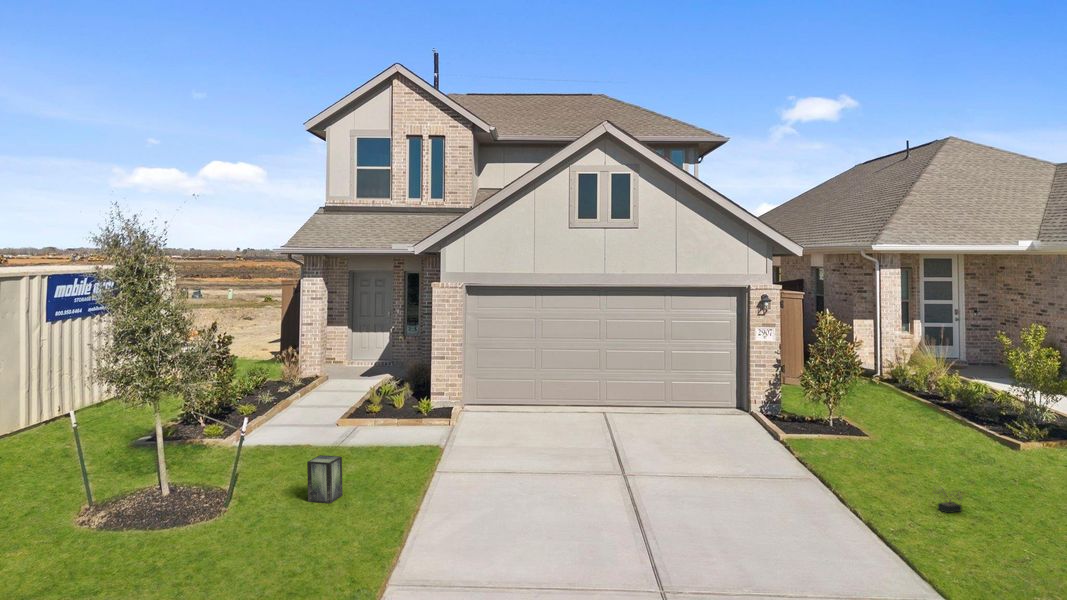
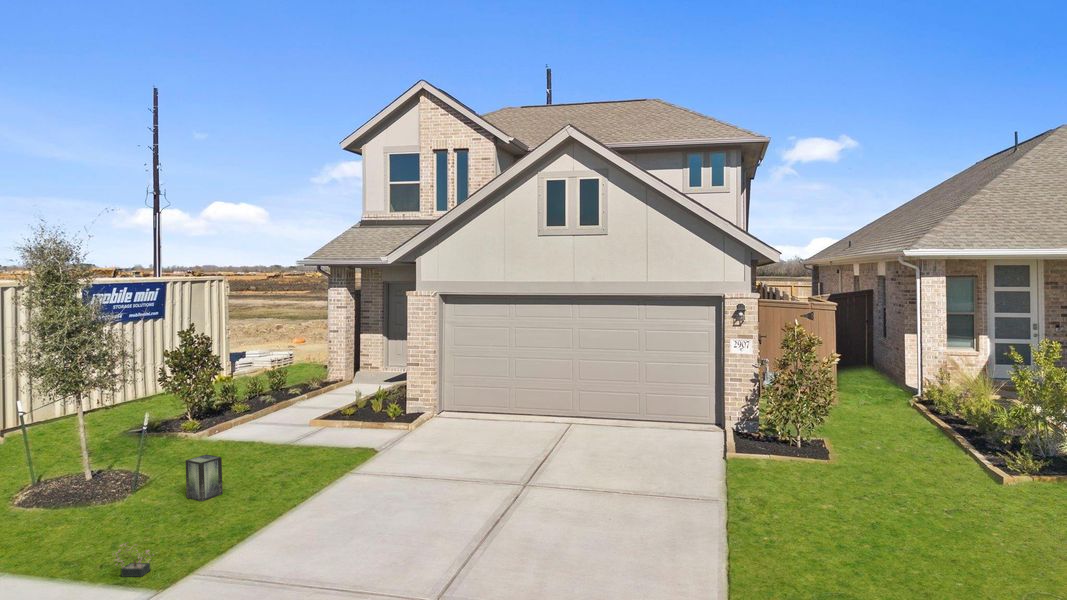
decorative plant: present [938,489,962,513] -> present [116,544,150,577]

